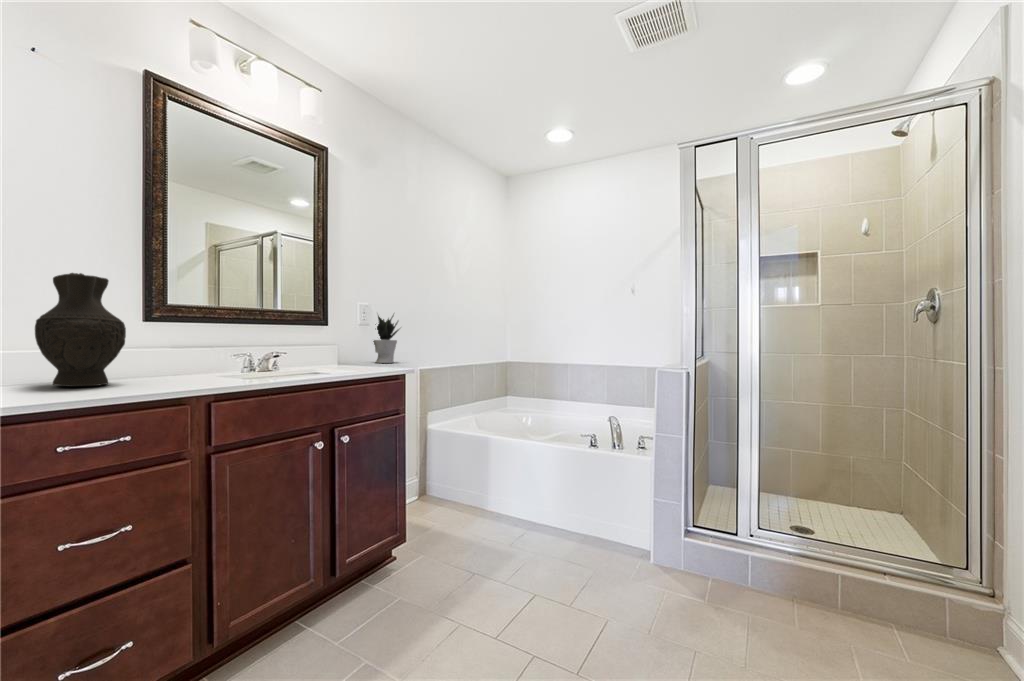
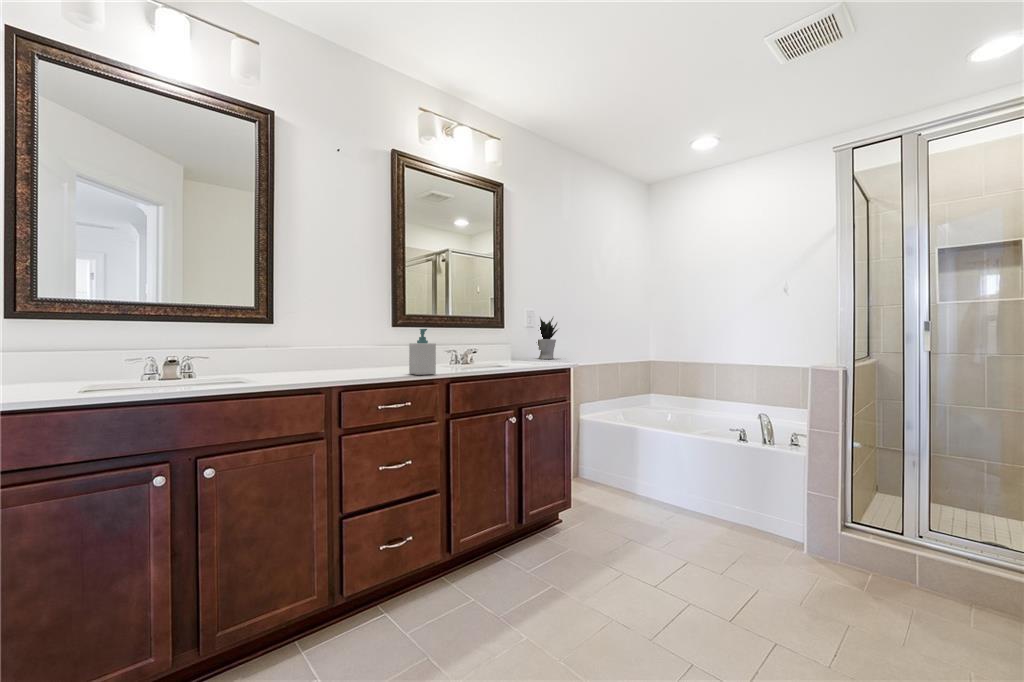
decorative vase: present [35,273,126,386] -> none [347,295,393,371]
soap bottle: none [141,325,185,393] -> present [409,329,436,375]

